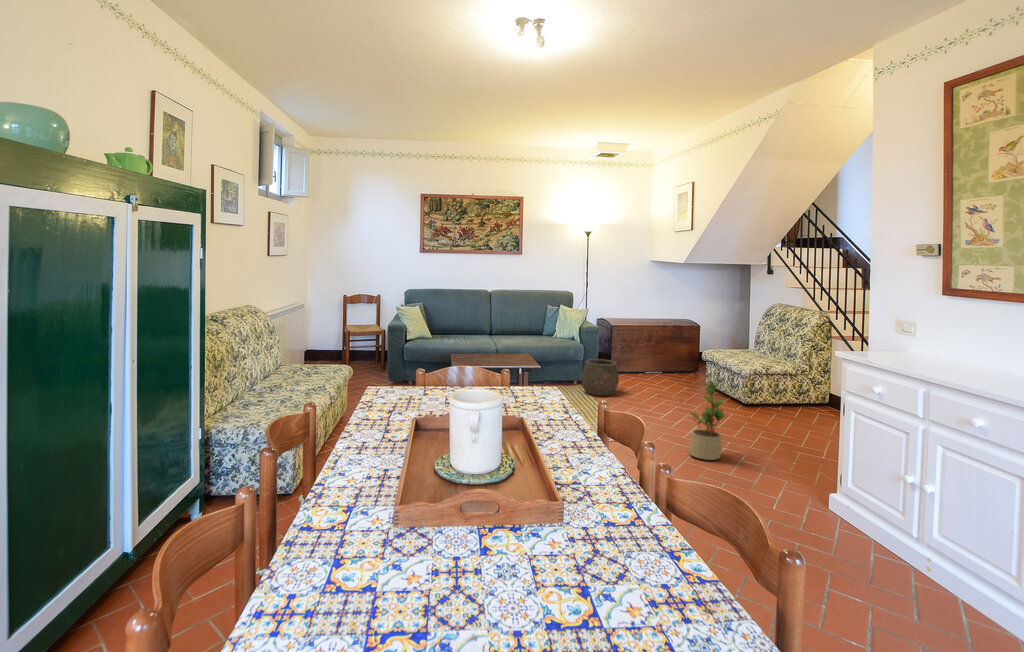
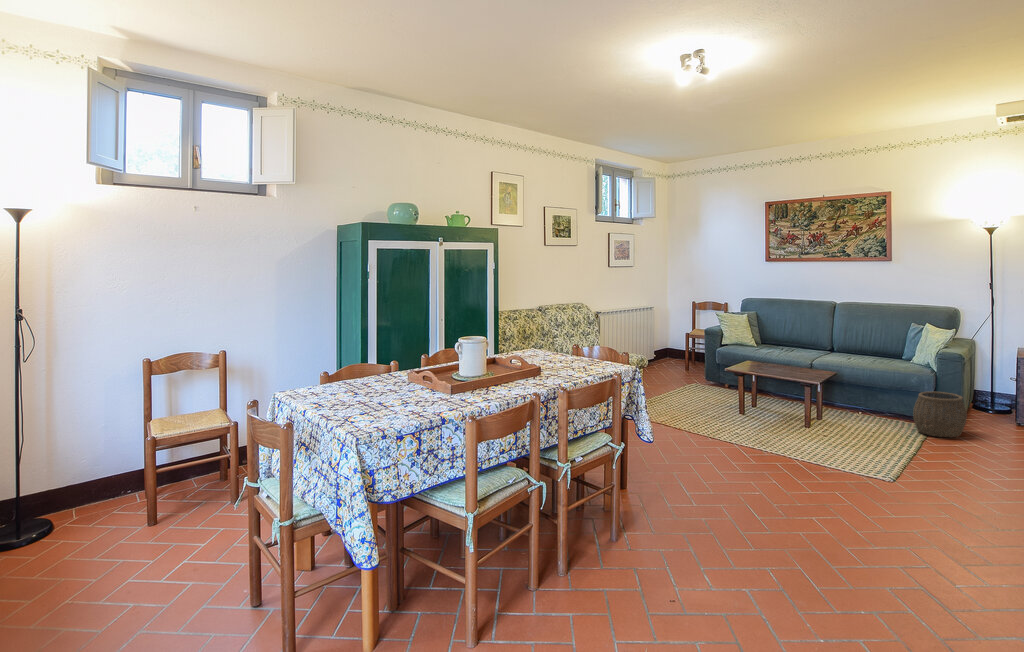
potted plant: present [689,381,726,460] -> none [951,426,1010,521]

